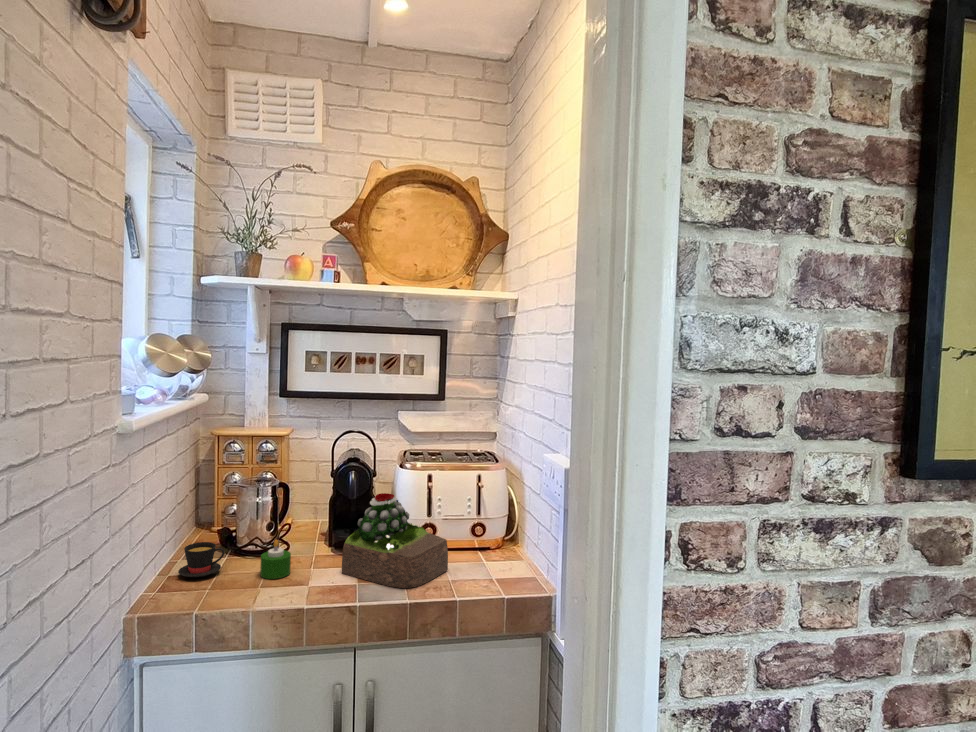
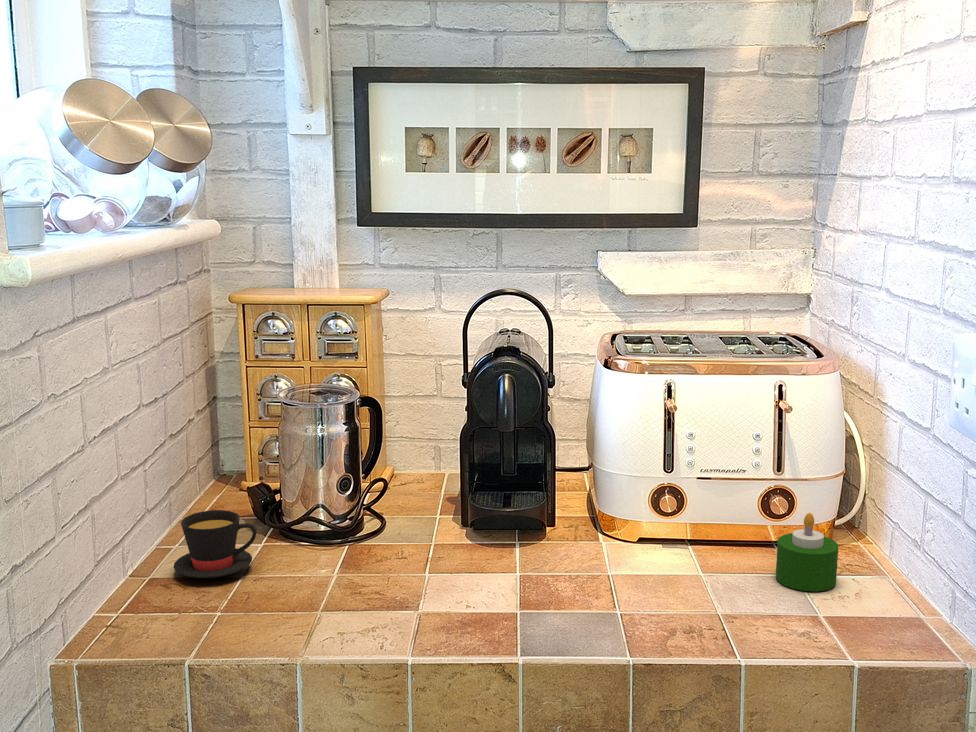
succulent plant: present [342,493,448,588] -> none [486,422,713,627]
candle: present [260,540,291,579] -> present [776,513,838,591]

